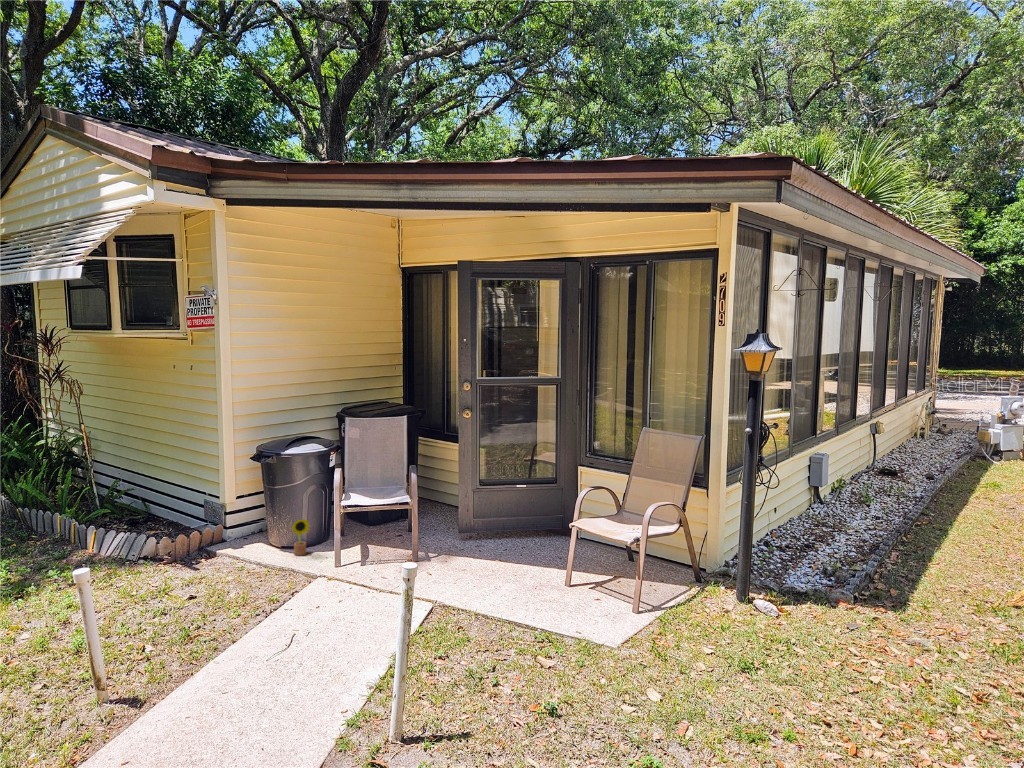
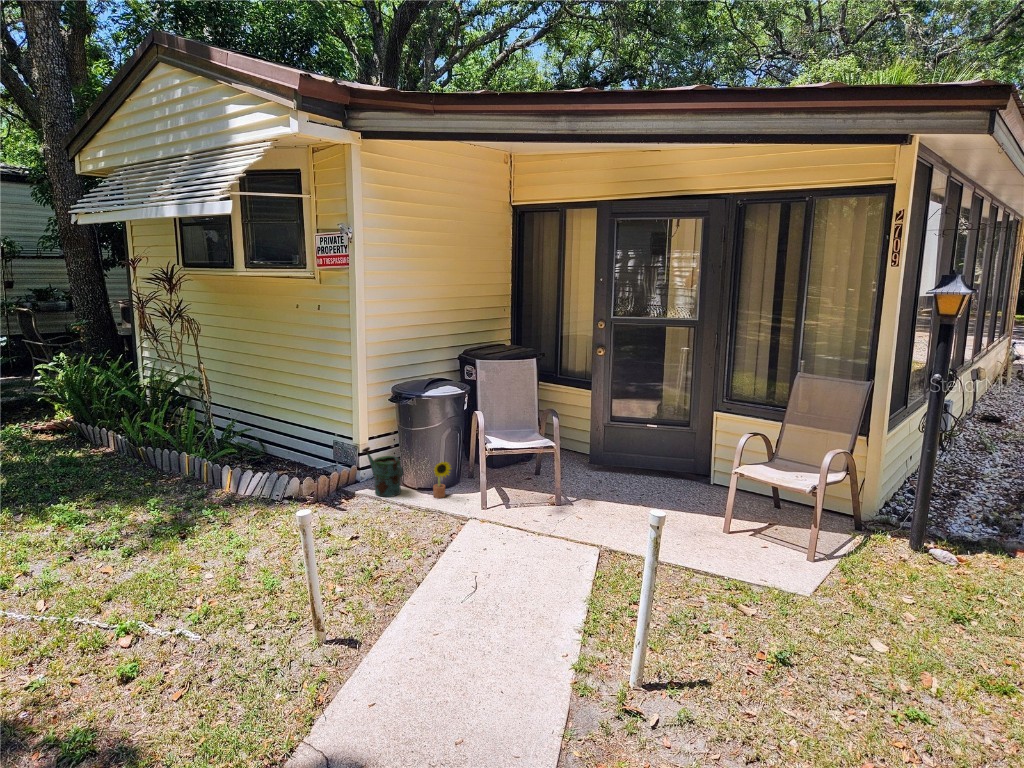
watering can: none [227,505,264,556] -> present [362,447,403,497]

